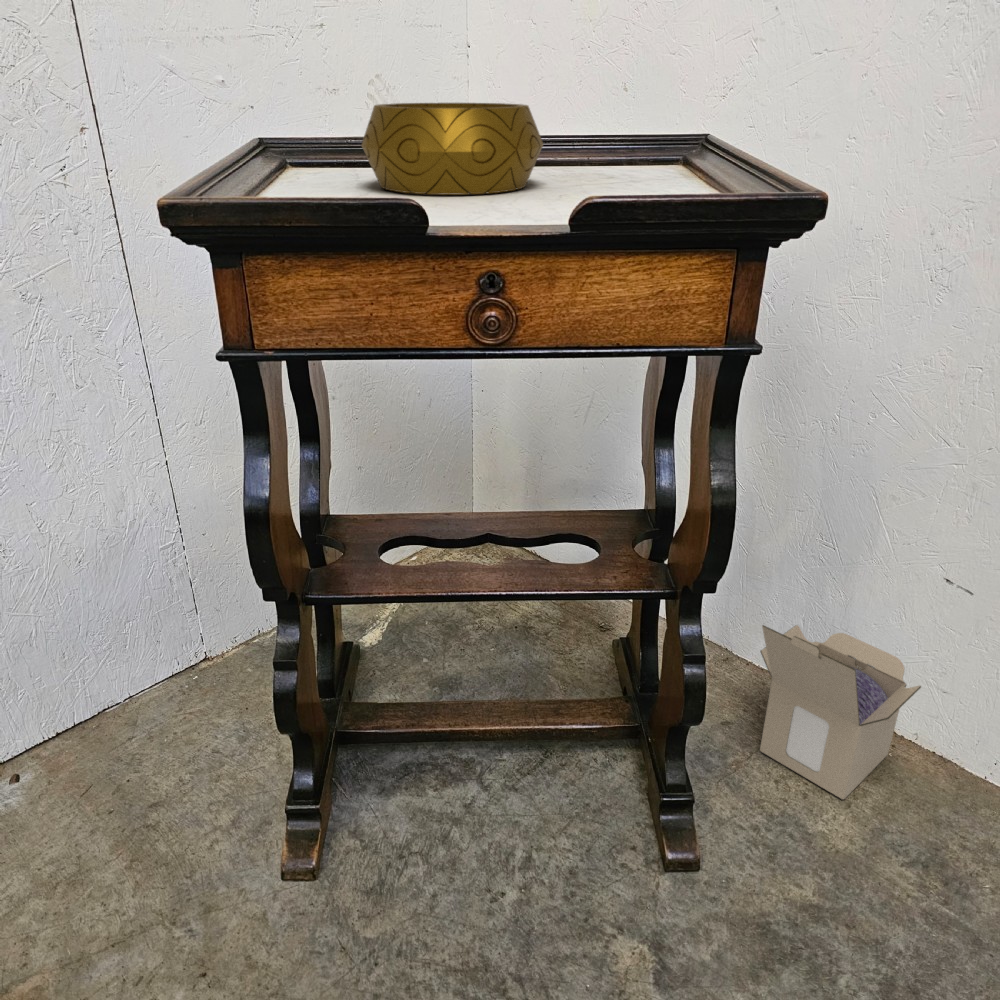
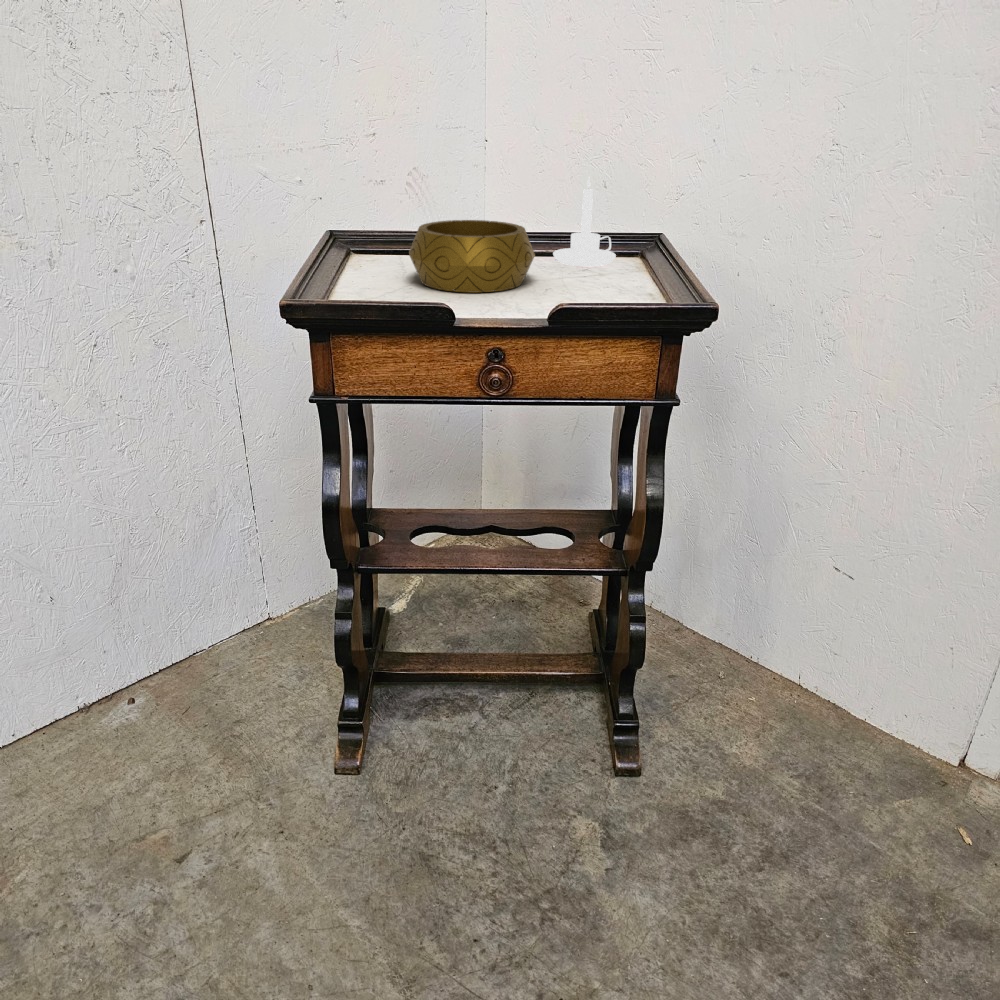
candle holder: none [565,43,652,171] -> present [553,178,616,266]
cardboard box: present [760,625,921,799] -> none [693,598,812,732]

